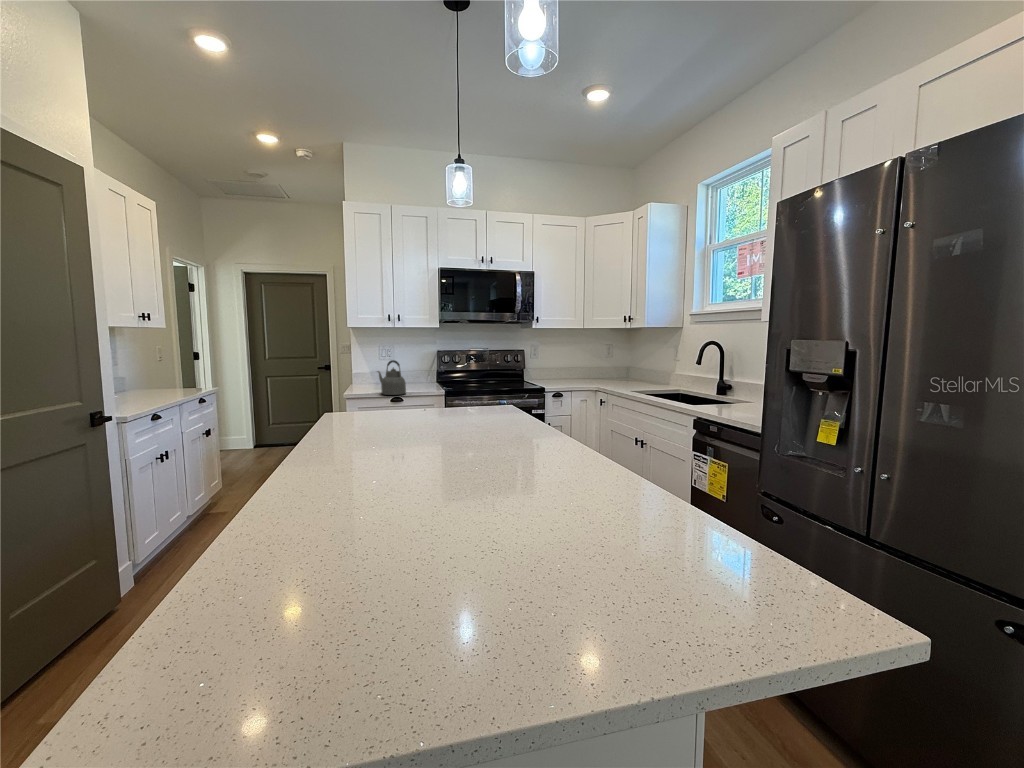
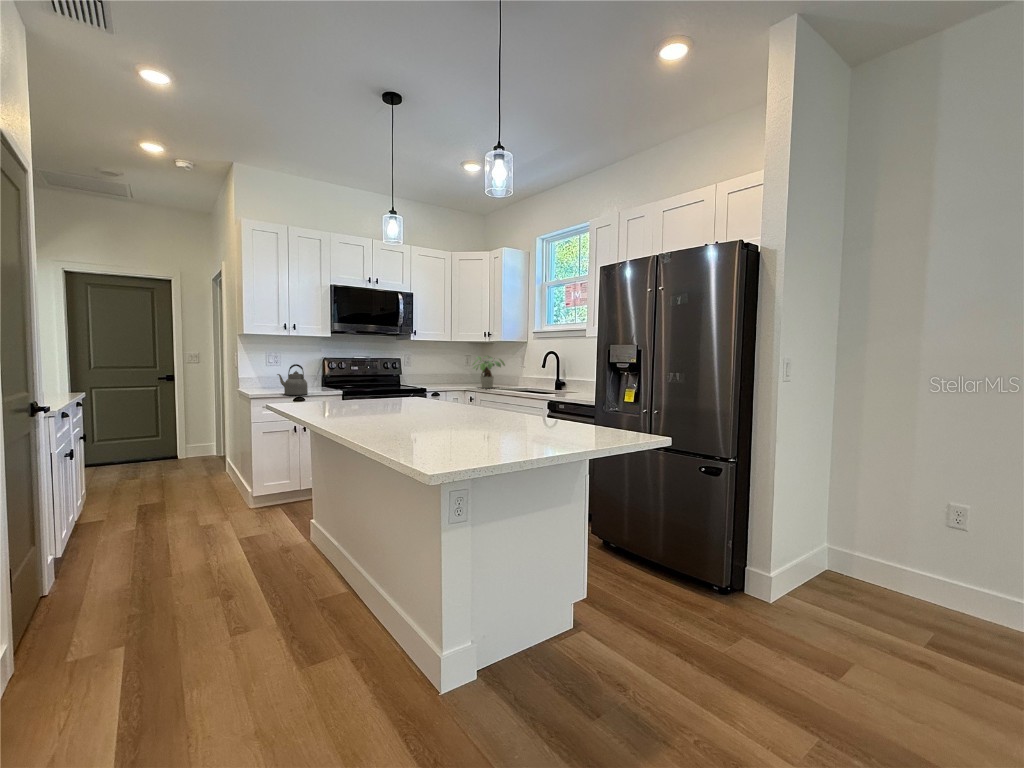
potted plant: none [607,346,652,387] -> present [473,356,505,388]

